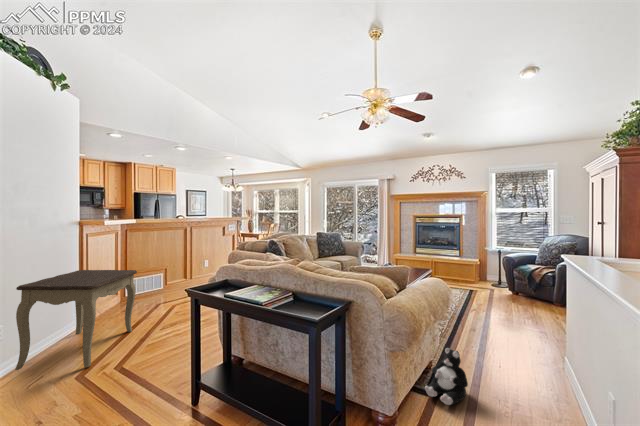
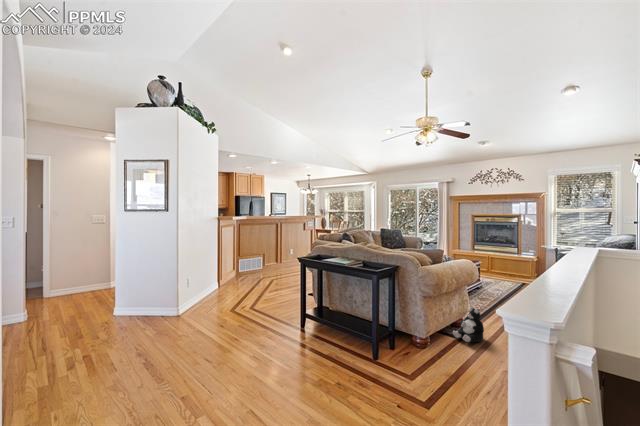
side table: present [15,270,137,370] -> none [197,249,255,306]

